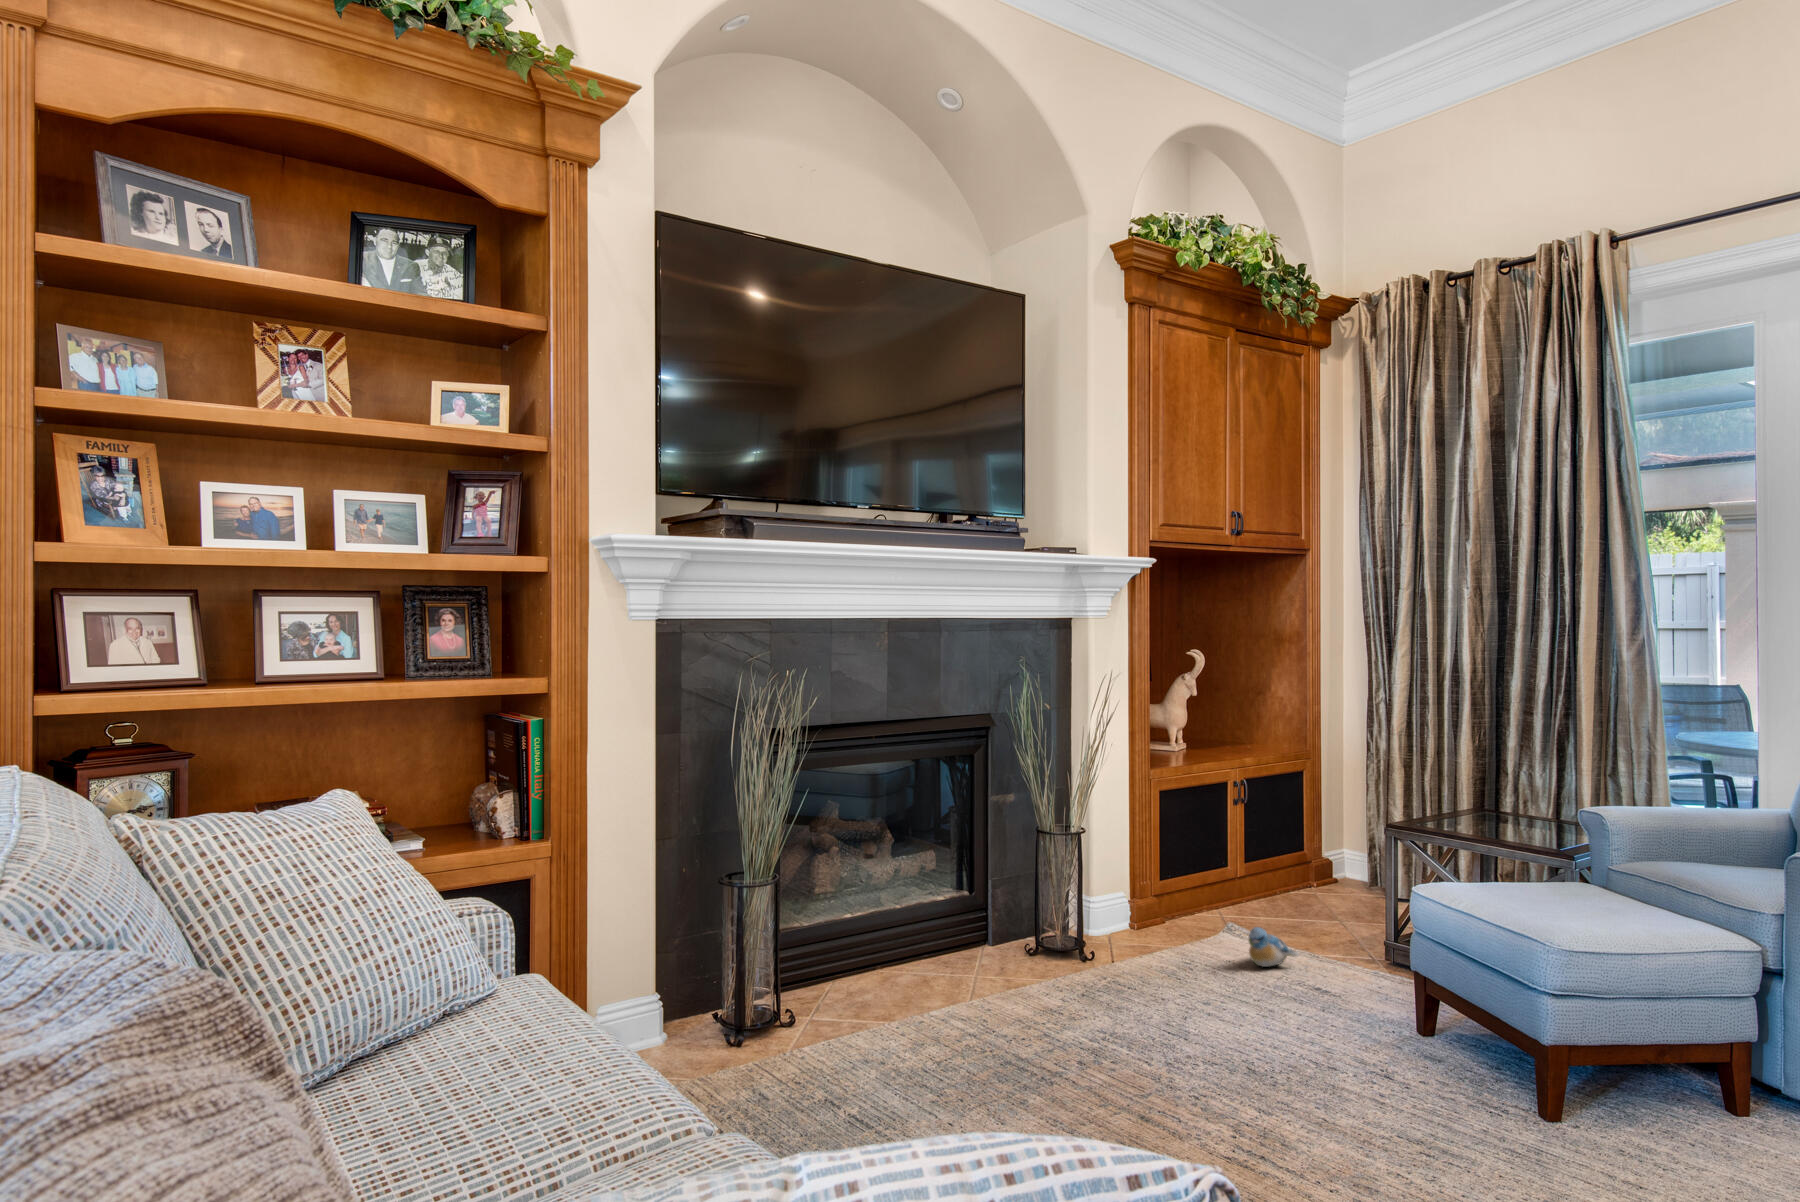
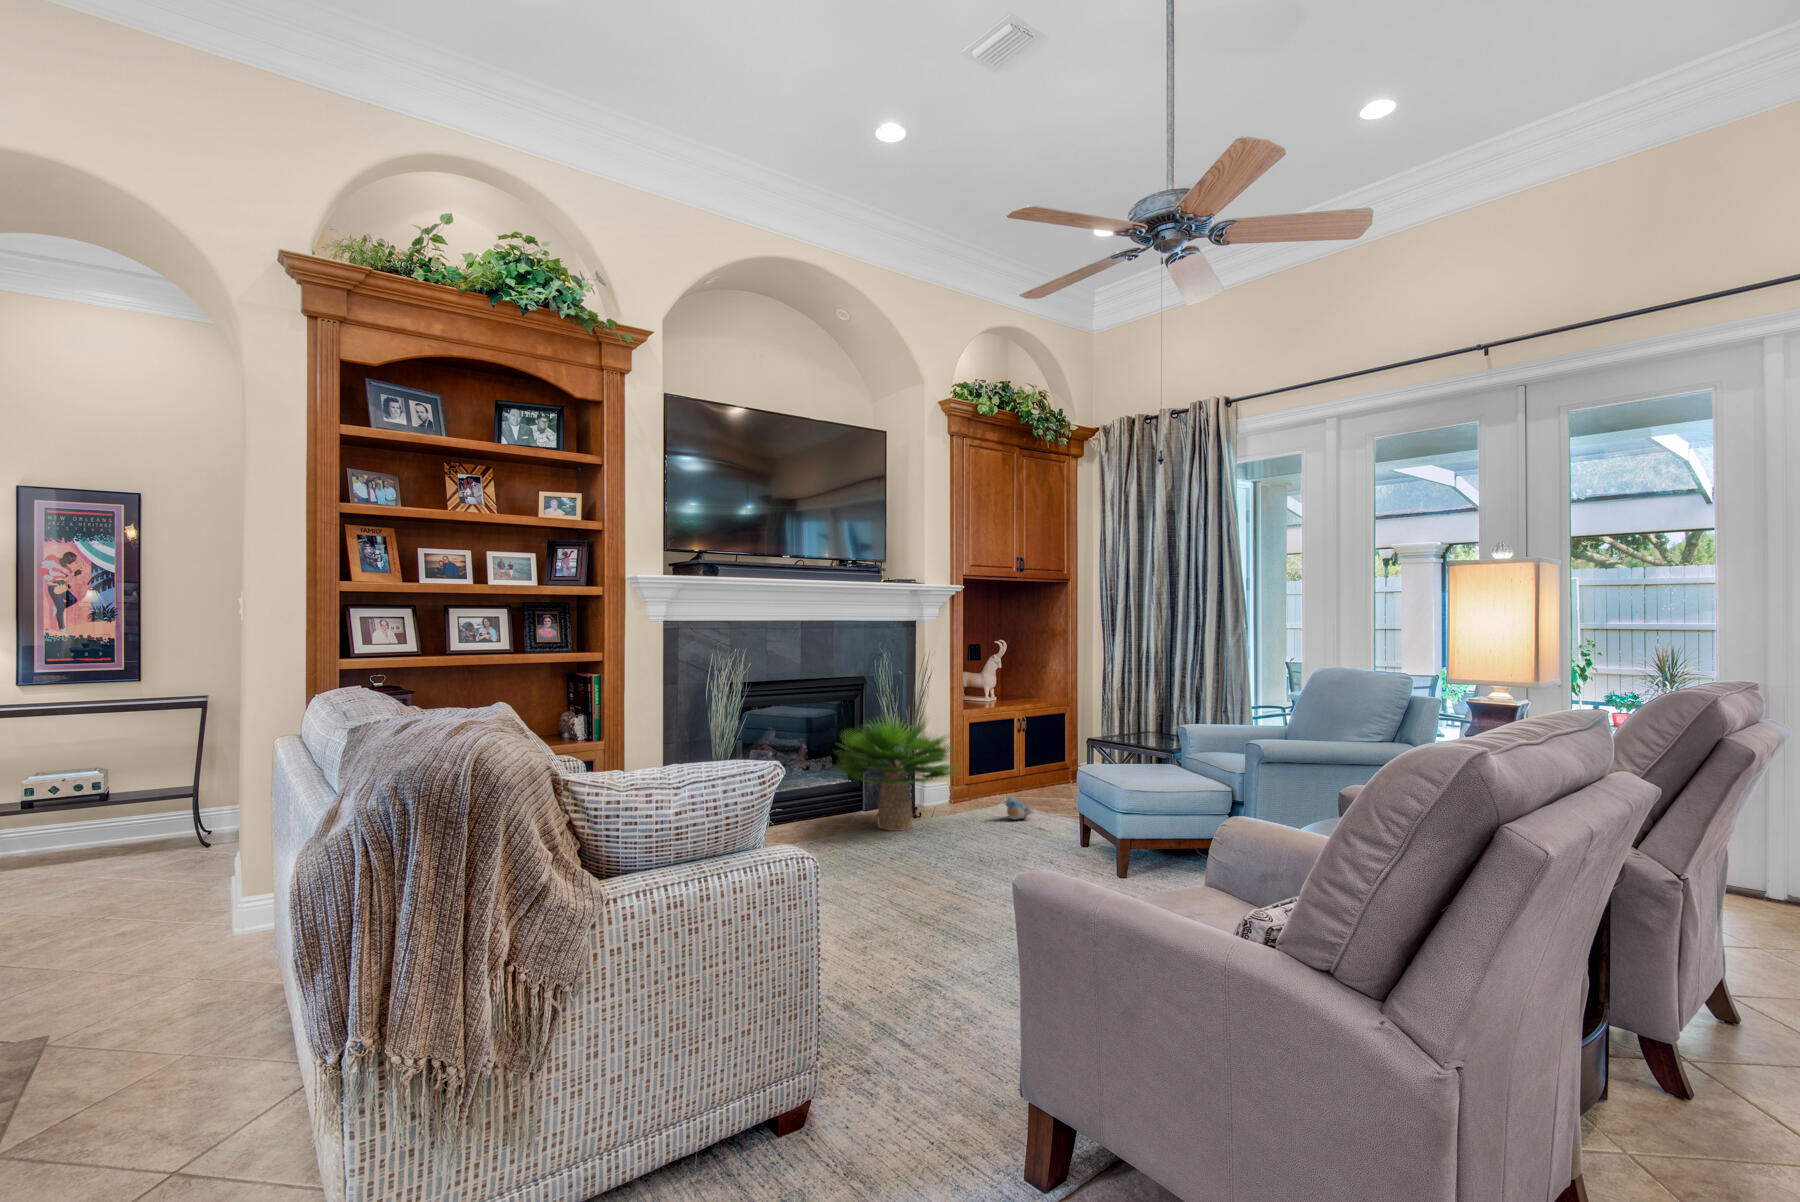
potted plant: none [941,780,1185,992] -> present [835,719,956,831]

